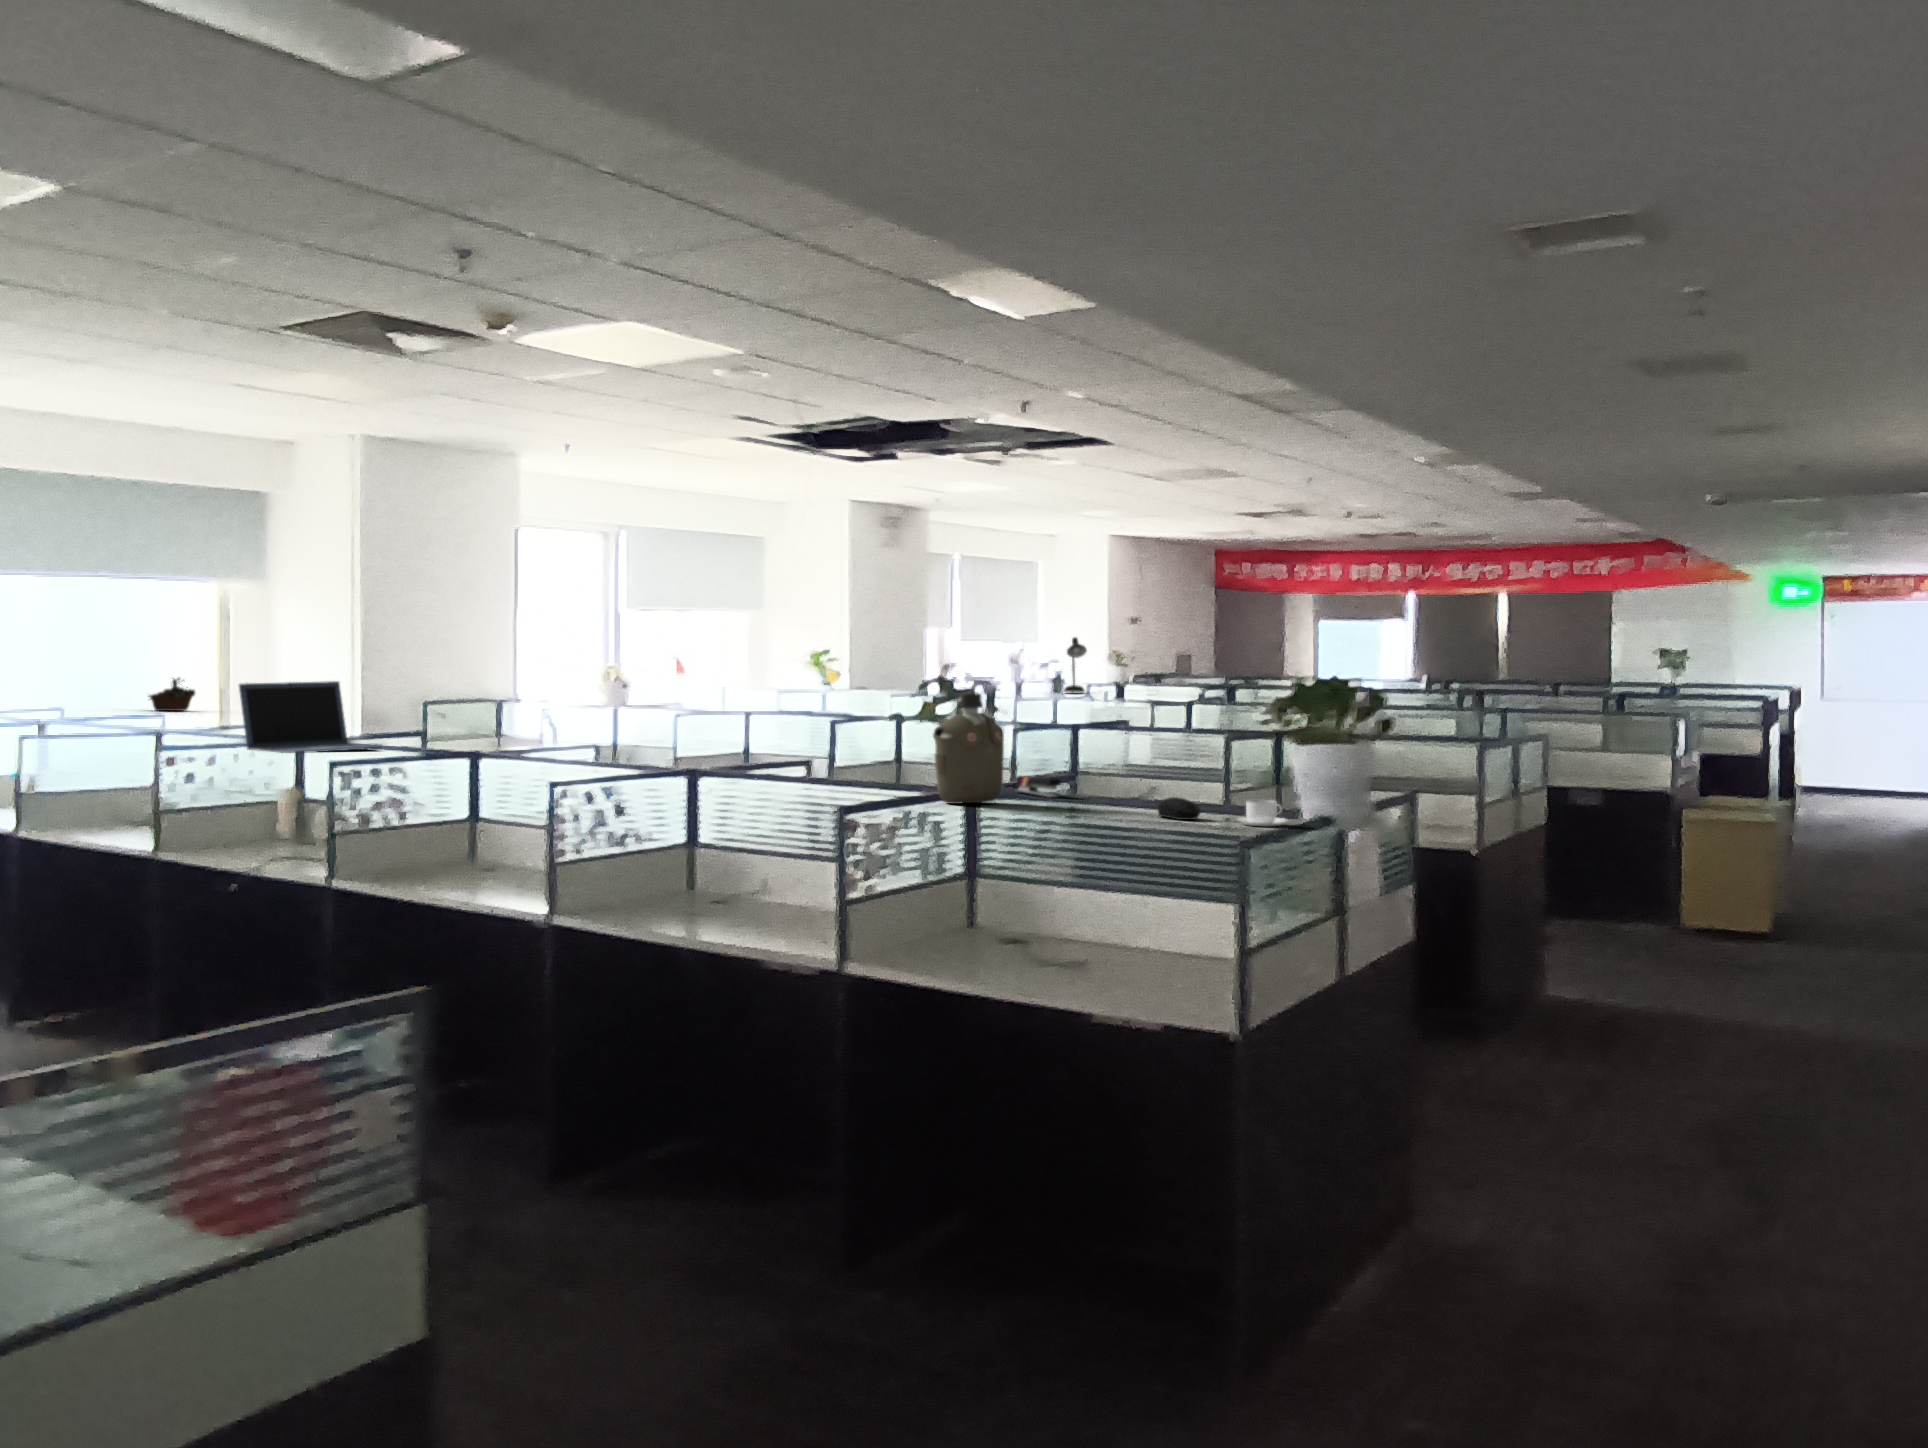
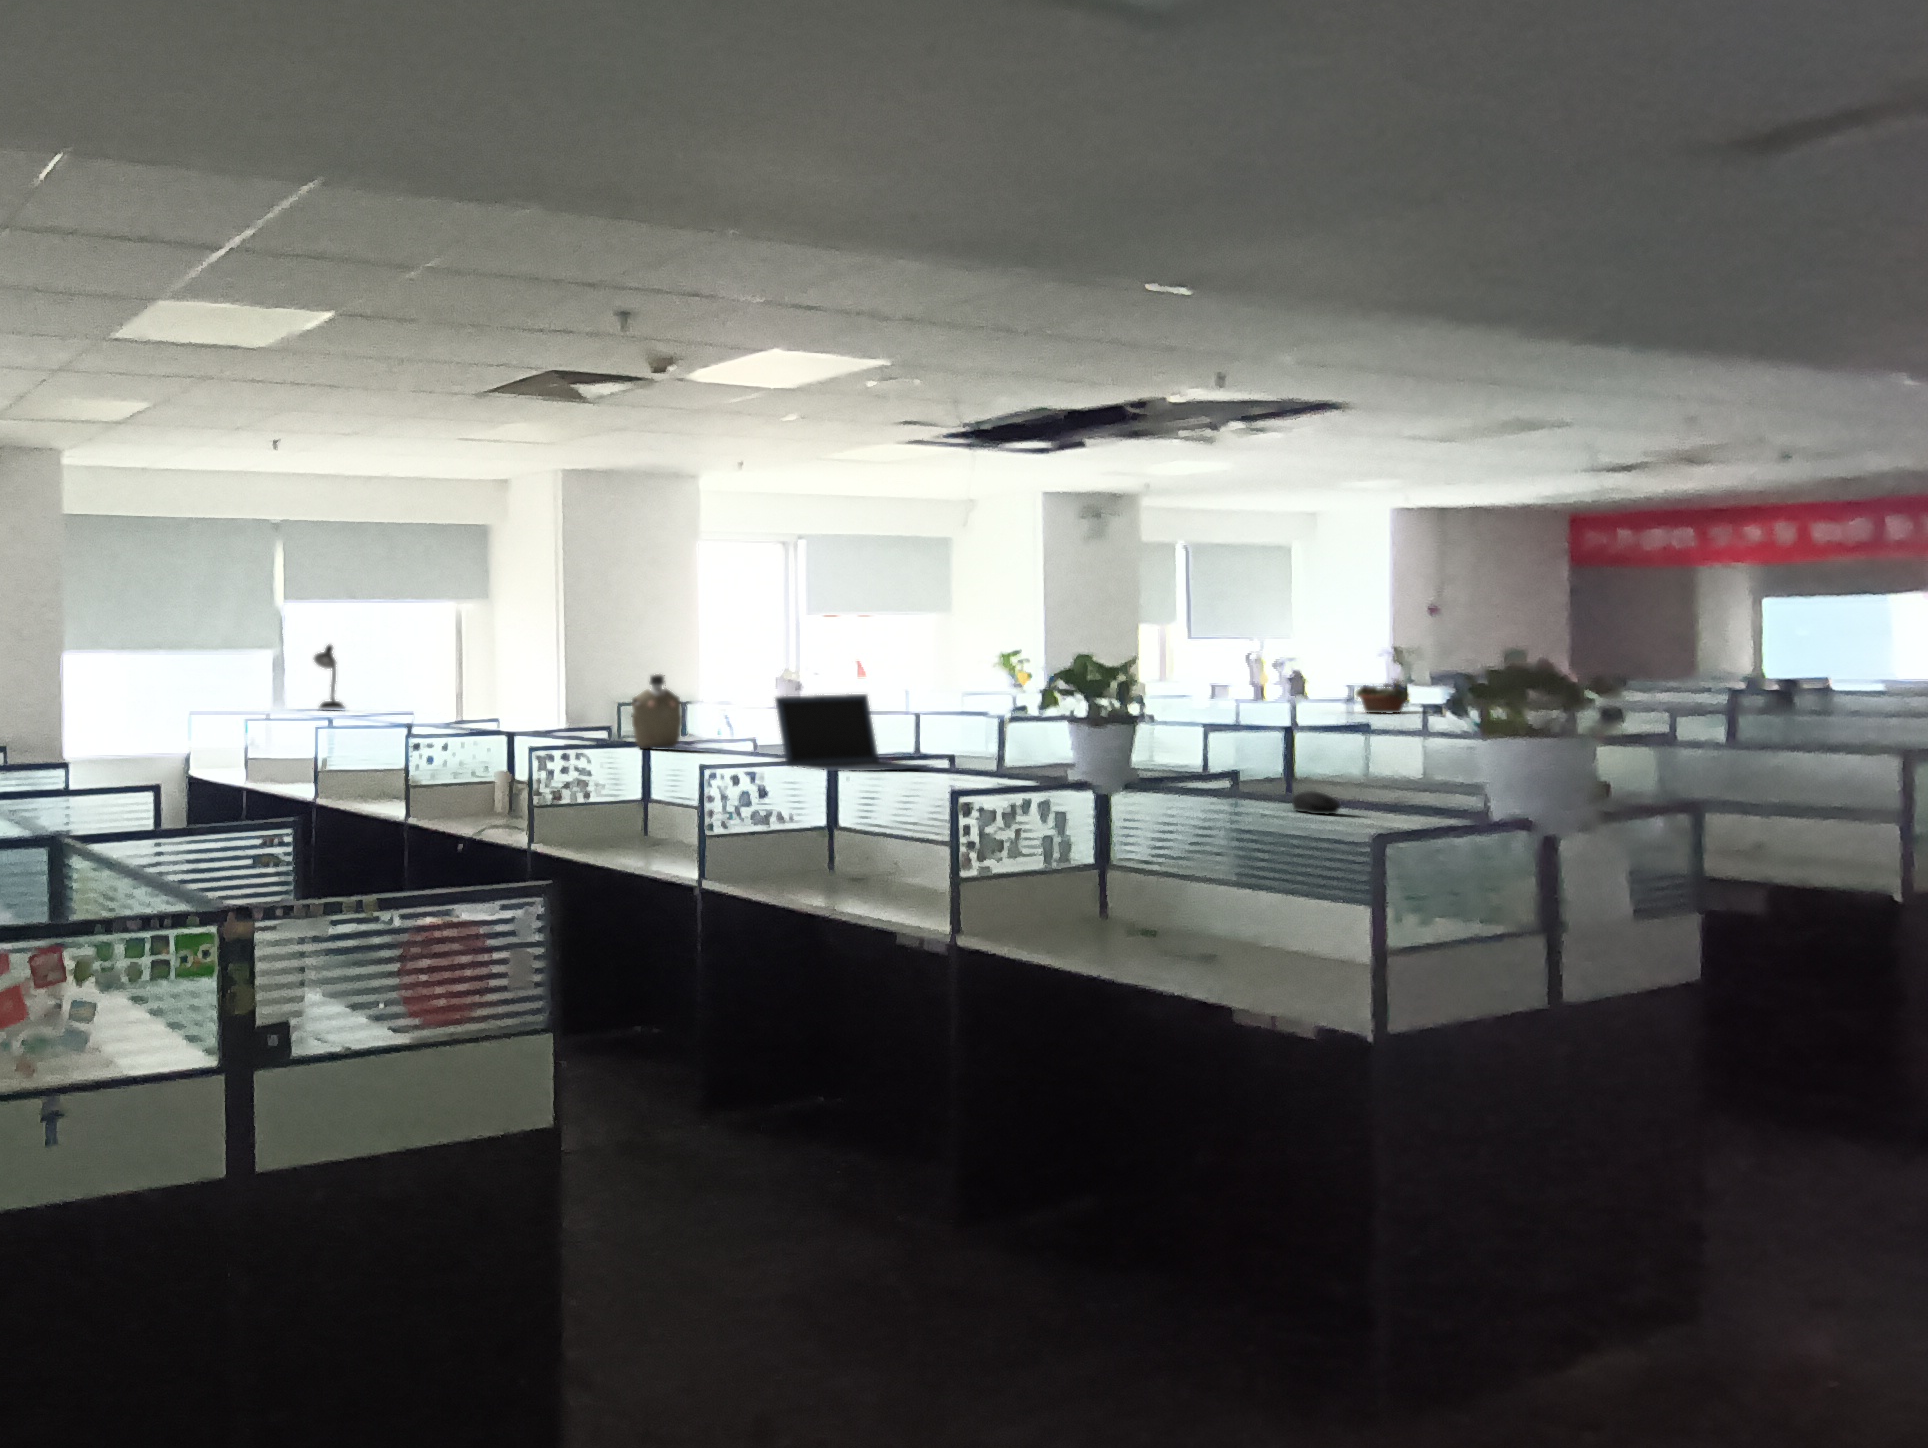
desk lamp: present [1064,637,1087,693] -> present [314,645,344,709]
succulent planter: present [149,678,195,711] -> present [1356,680,1409,713]
laptop: present [239,681,381,753] -> present [775,694,926,771]
water bottle: present [933,691,1004,804] -> present [632,674,682,749]
stapler: present [1016,776,1060,798] -> none [1156,771,1203,793]
coffee cup: present [1237,800,1288,826] -> none [1379,796,1444,823]

